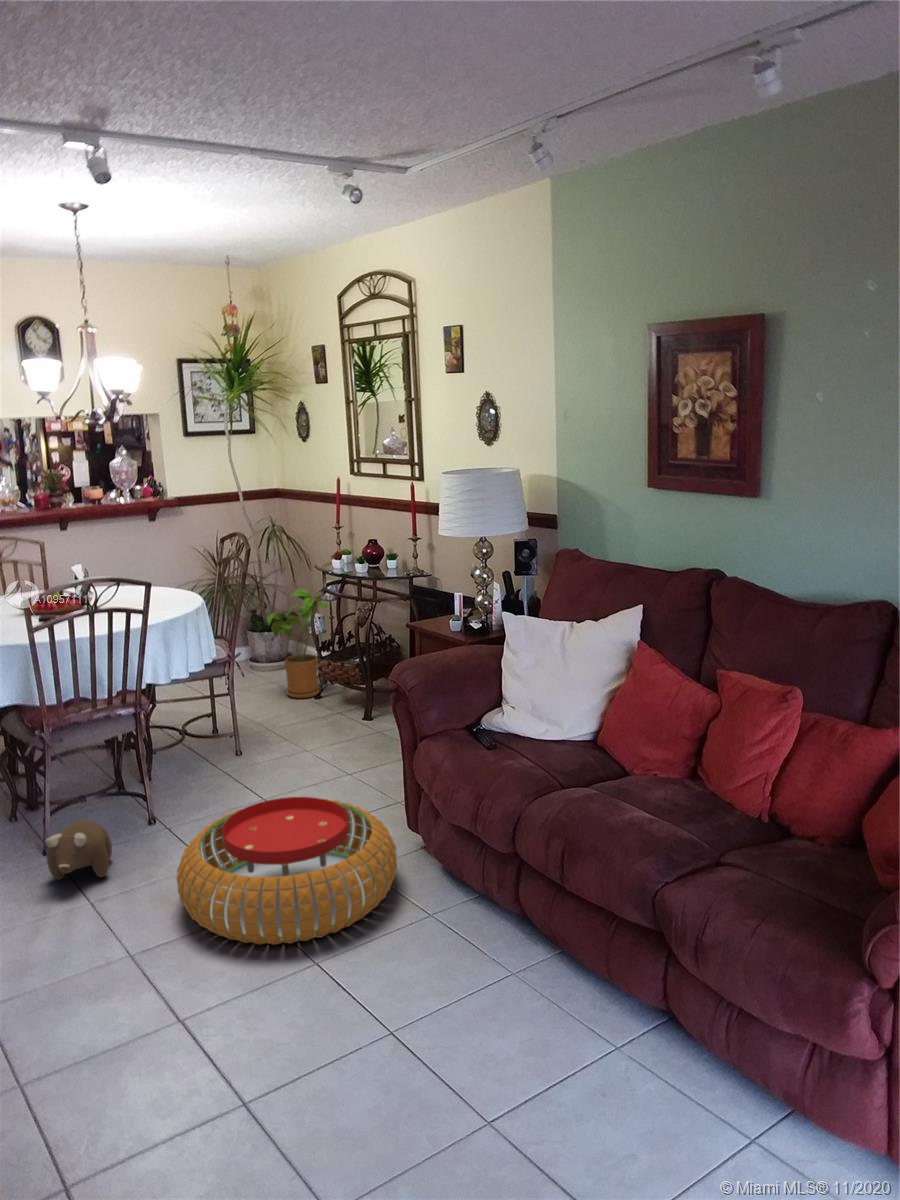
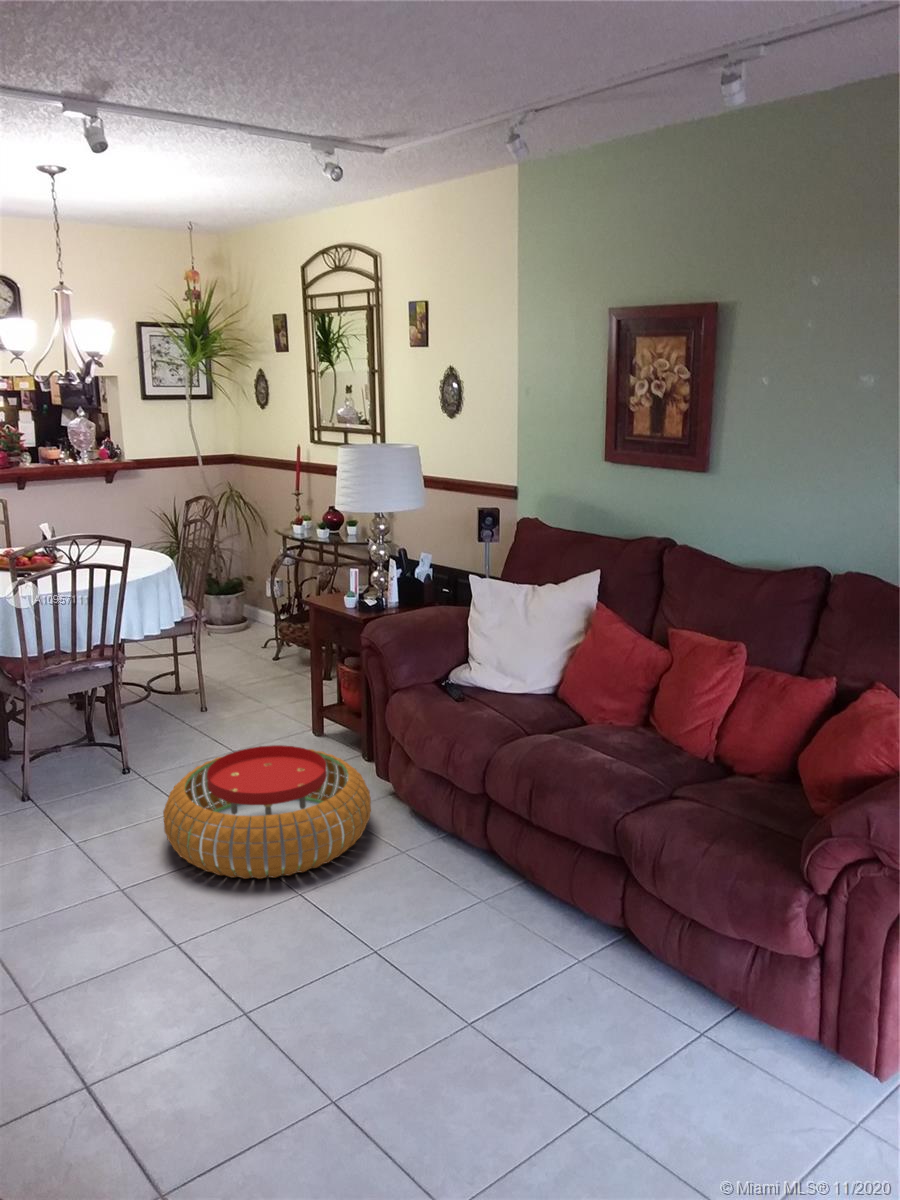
house plant: present [267,589,329,698] -> none [229,553,290,659]
plush toy: present [46,819,112,880] -> none [32,766,93,824]

